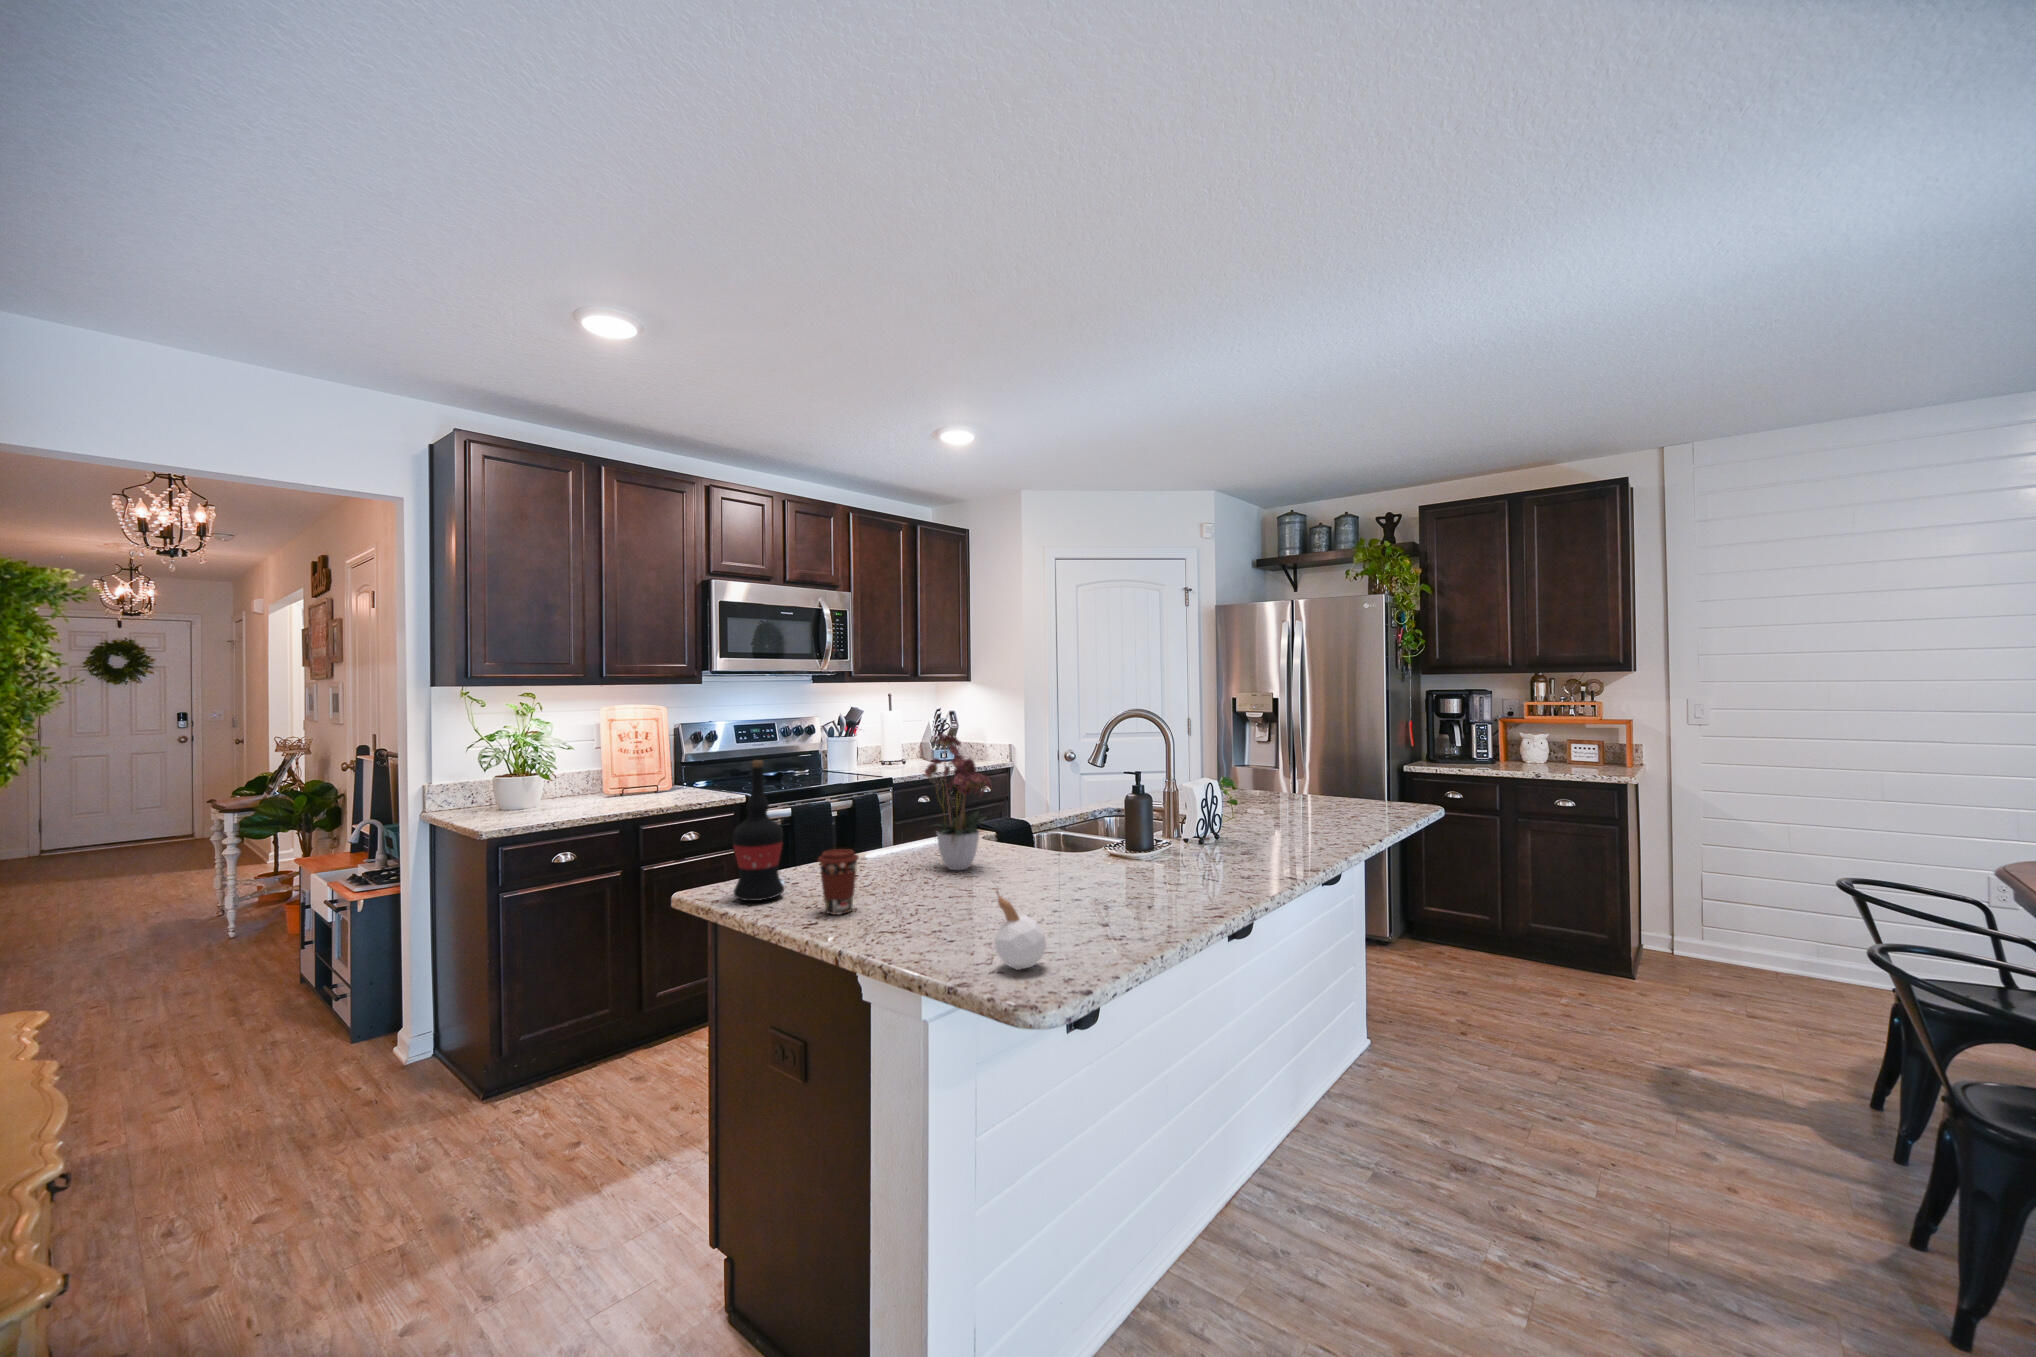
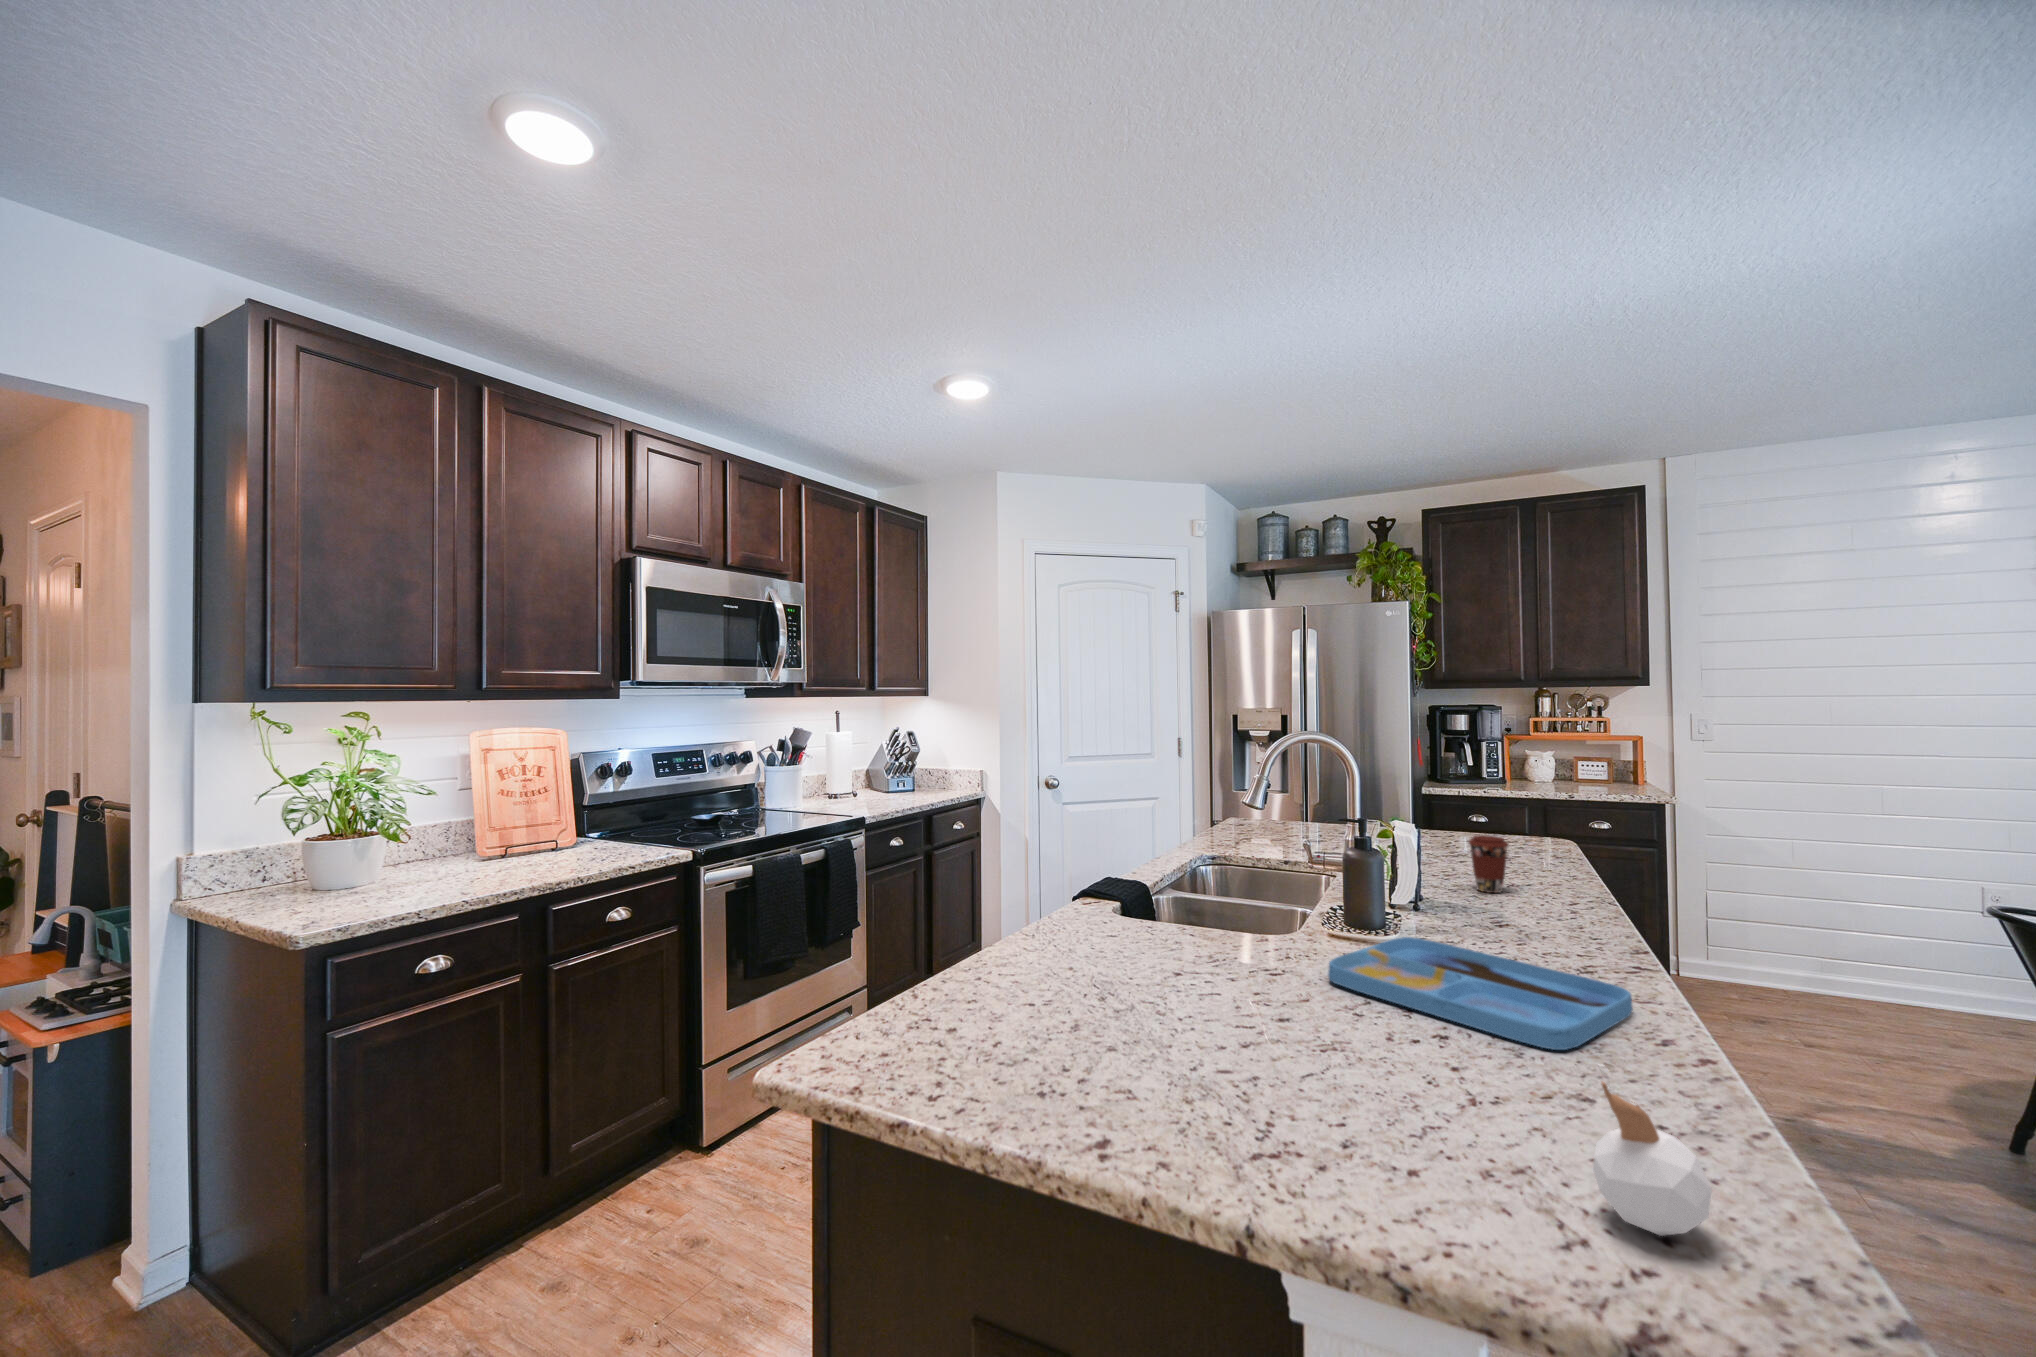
flower arrangement: present [925,734,991,870] -> none [1101,761,1245,978]
wine bottle: present [733,760,784,901] -> none [889,826,975,1075]
coffee cup: present [818,849,859,915] -> present [1469,835,1509,893]
tray: none [1051,854,1220,910] -> present [1328,937,1633,1050]

